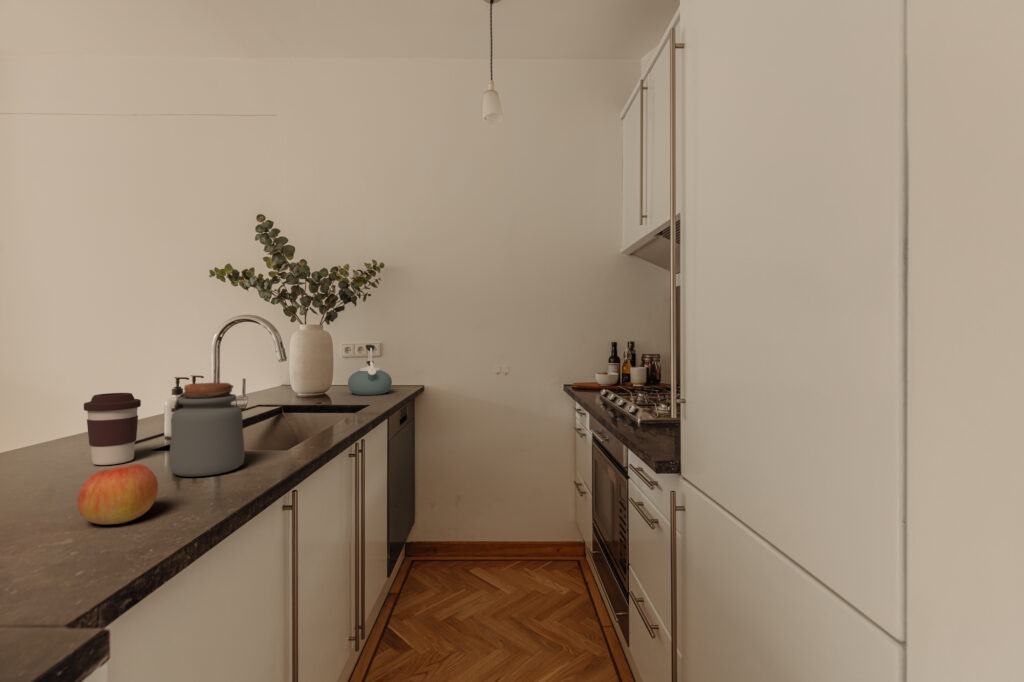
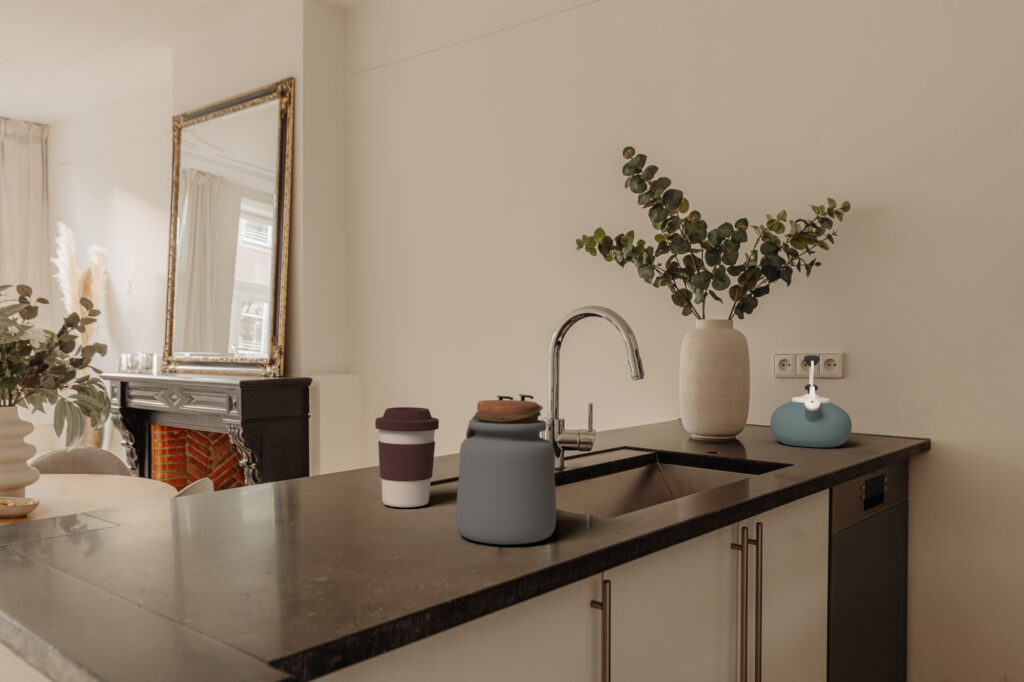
apple: present [77,464,158,524] -> none [320,510,414,592]

